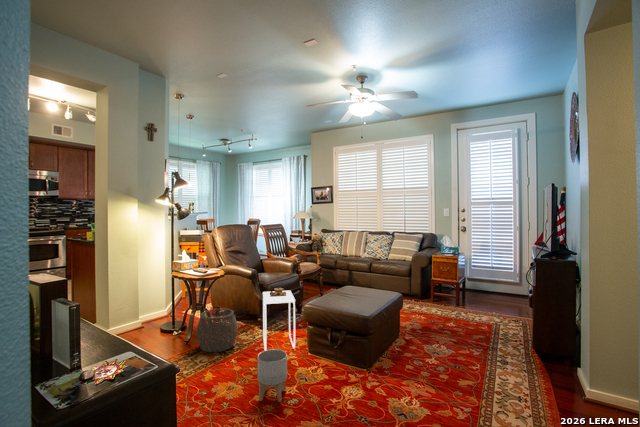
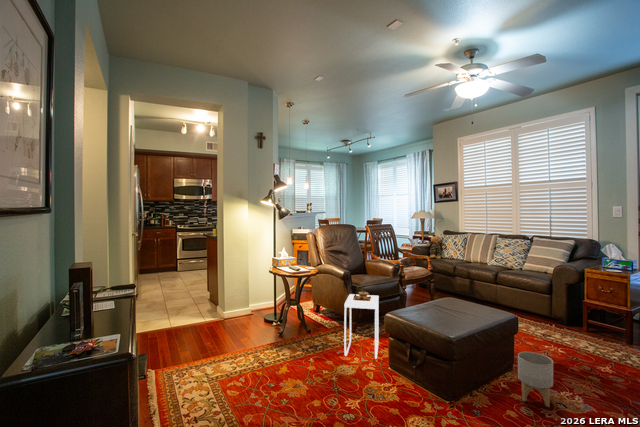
woven basket: present [197,308,238,352] -> none [284,306,323,349]
planter: present [258,349,287,402] -> present [518,352,553,407]

